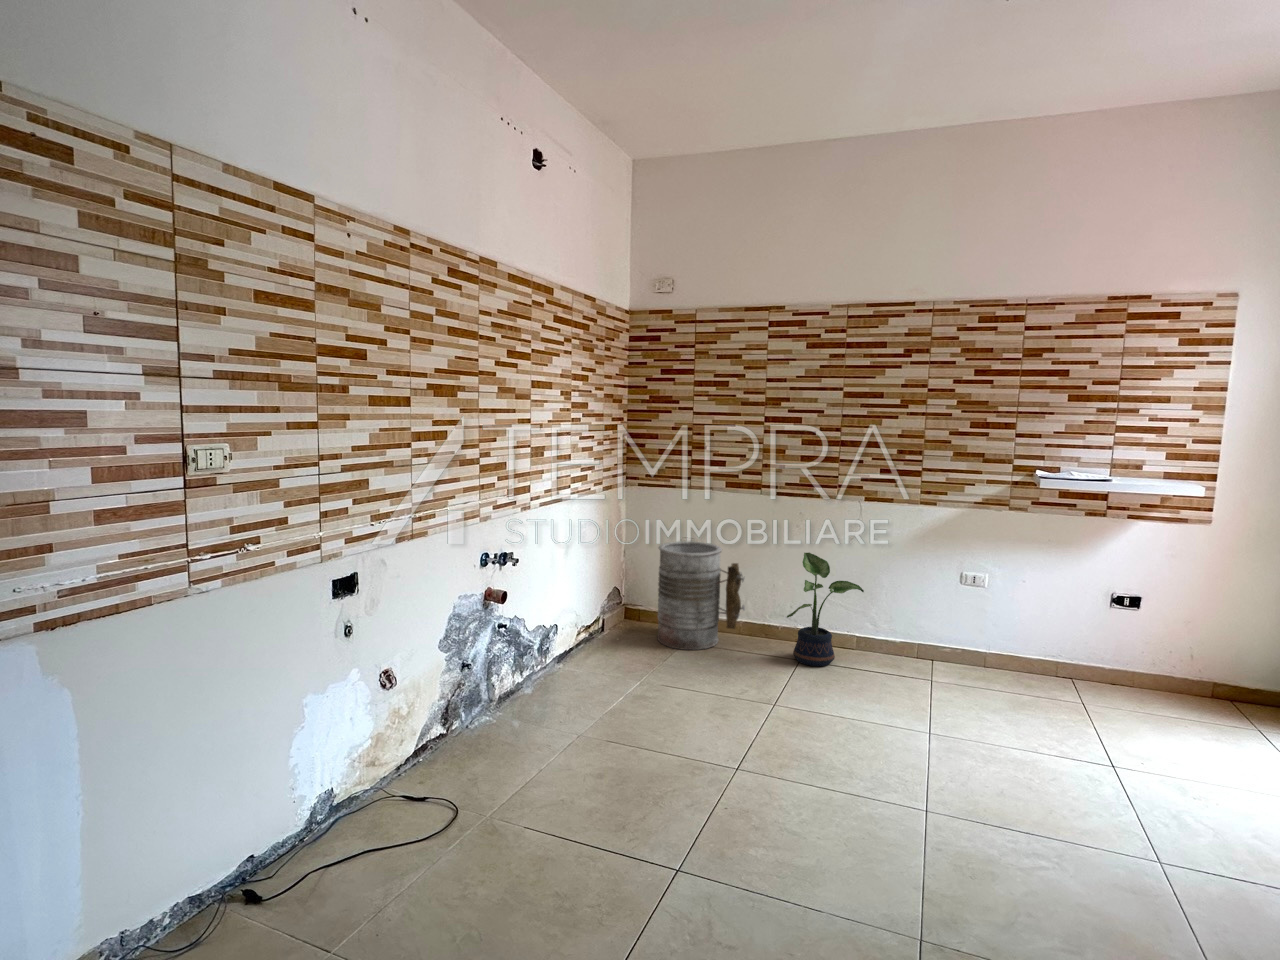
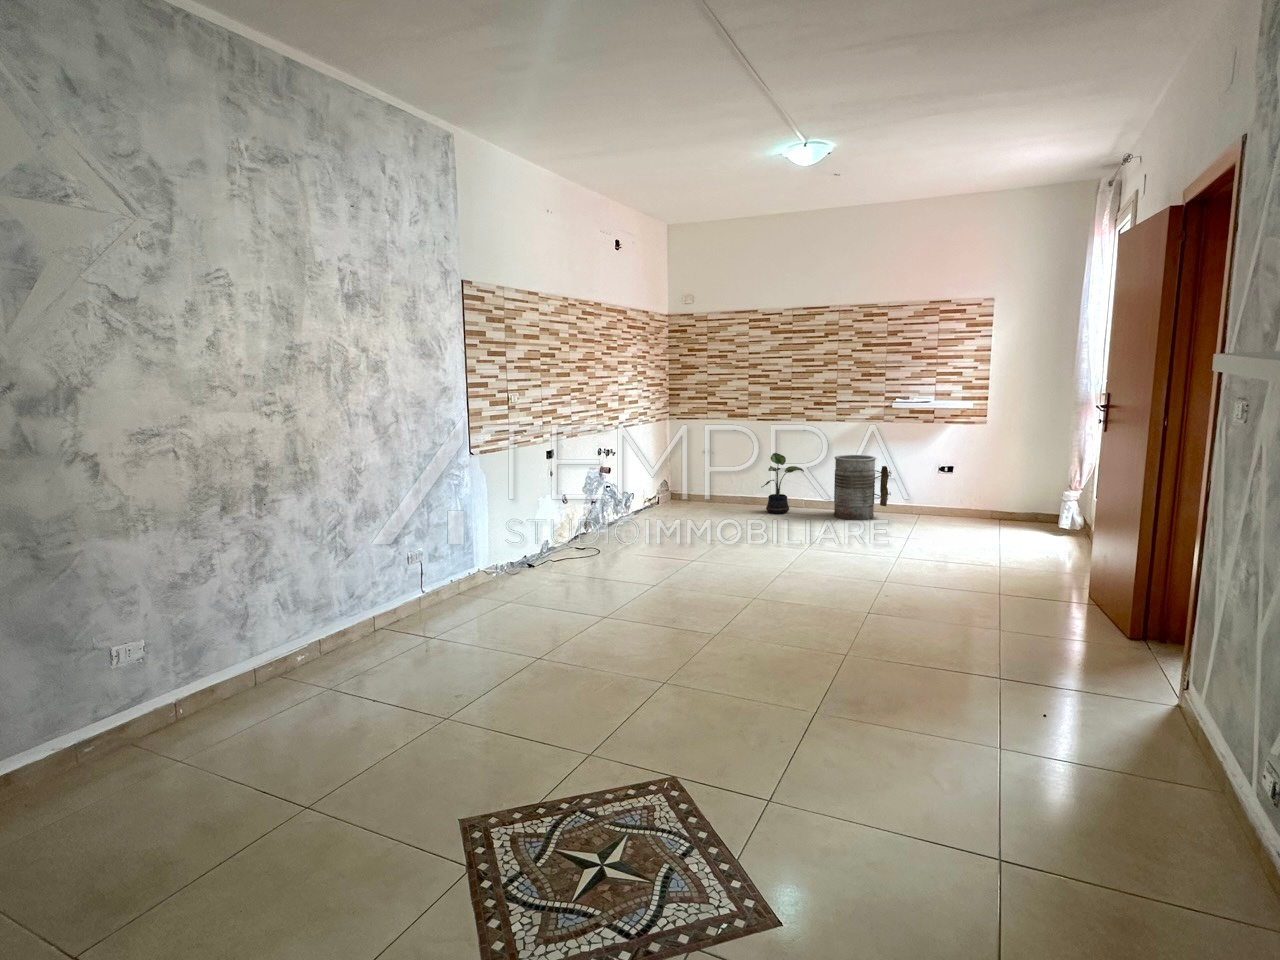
trash can: present [657,541,745,650] -> present [834,455,891,520]

